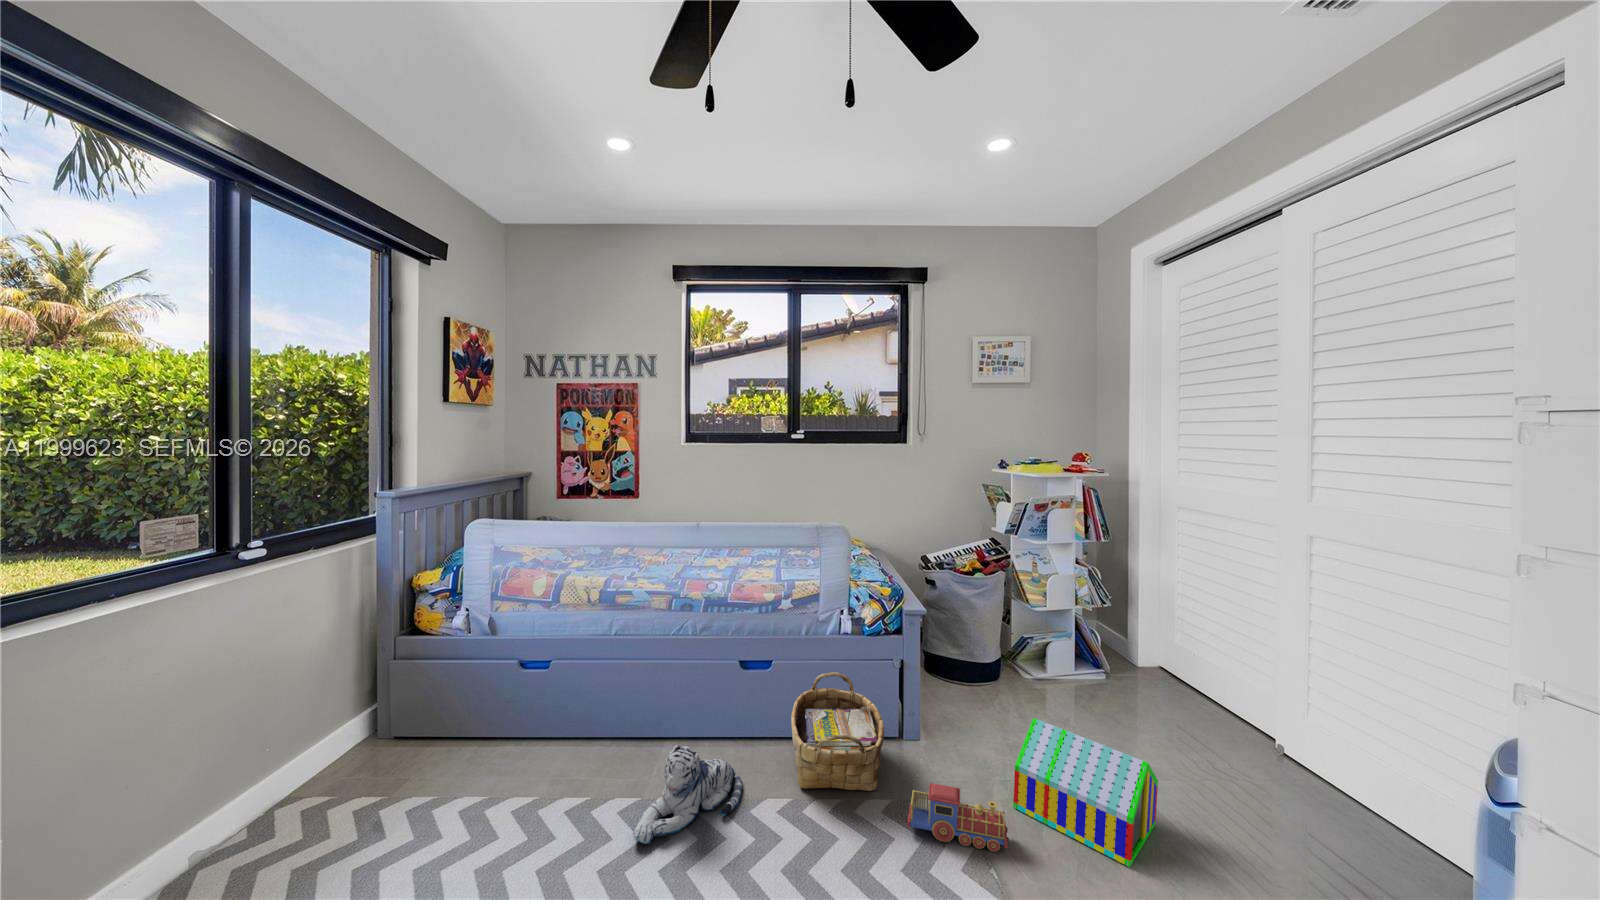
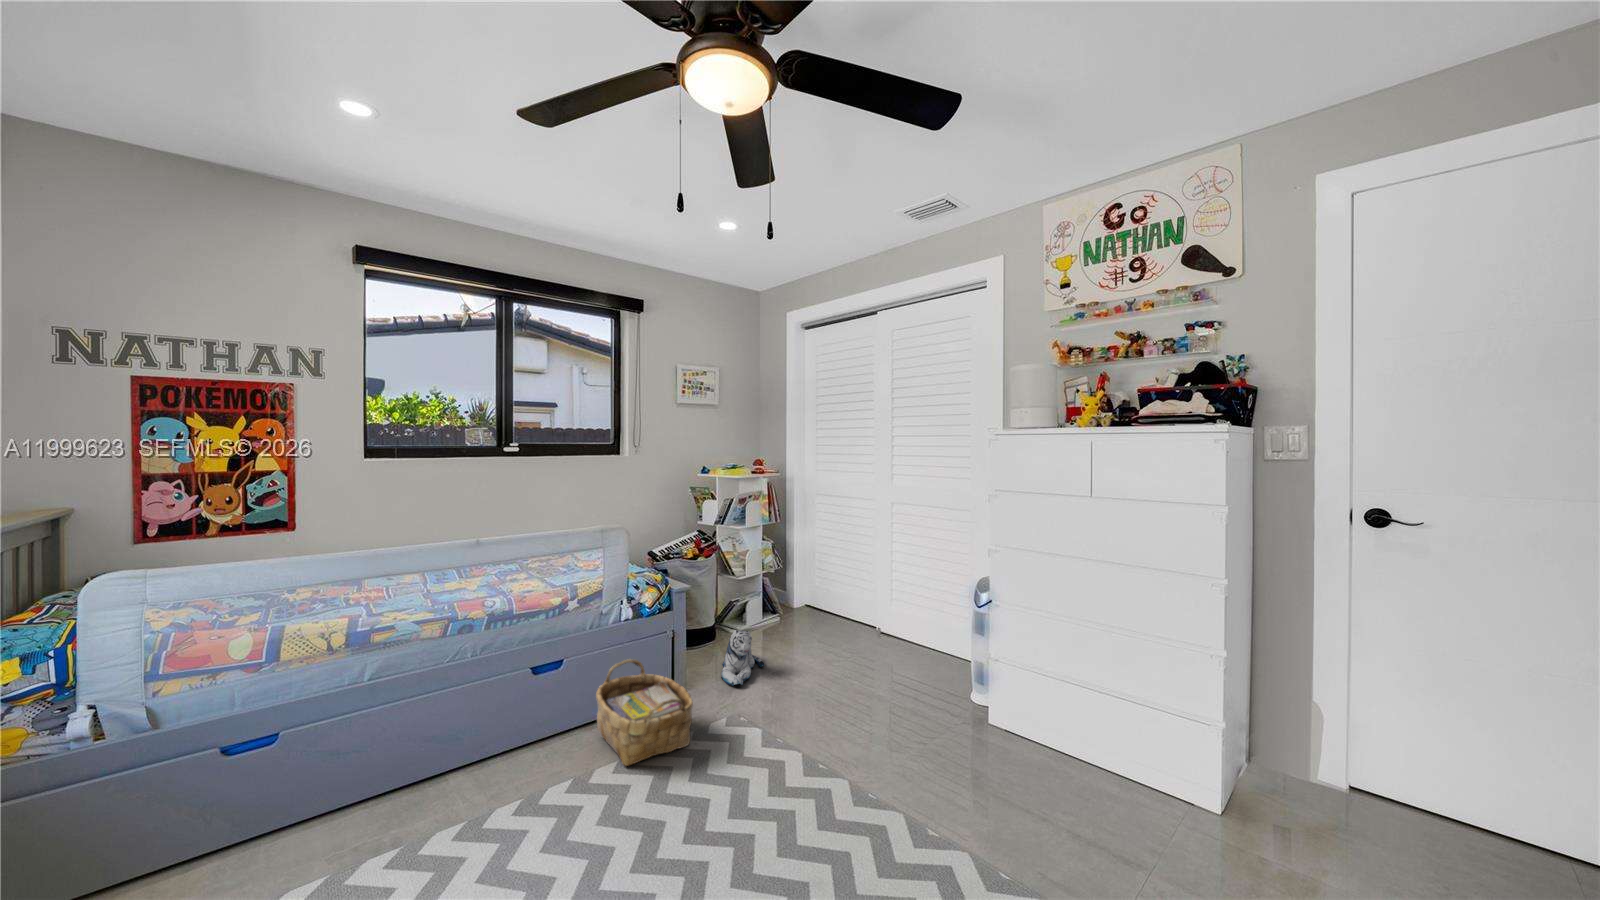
toy house: present [1013,718,1158,867] -> none [791,648,874,724]
plush toy: present [633,746,743,844] -> present [721,630,764,686]
toy train: present [906,783,1009,852] -> none [727,711,805,756]

